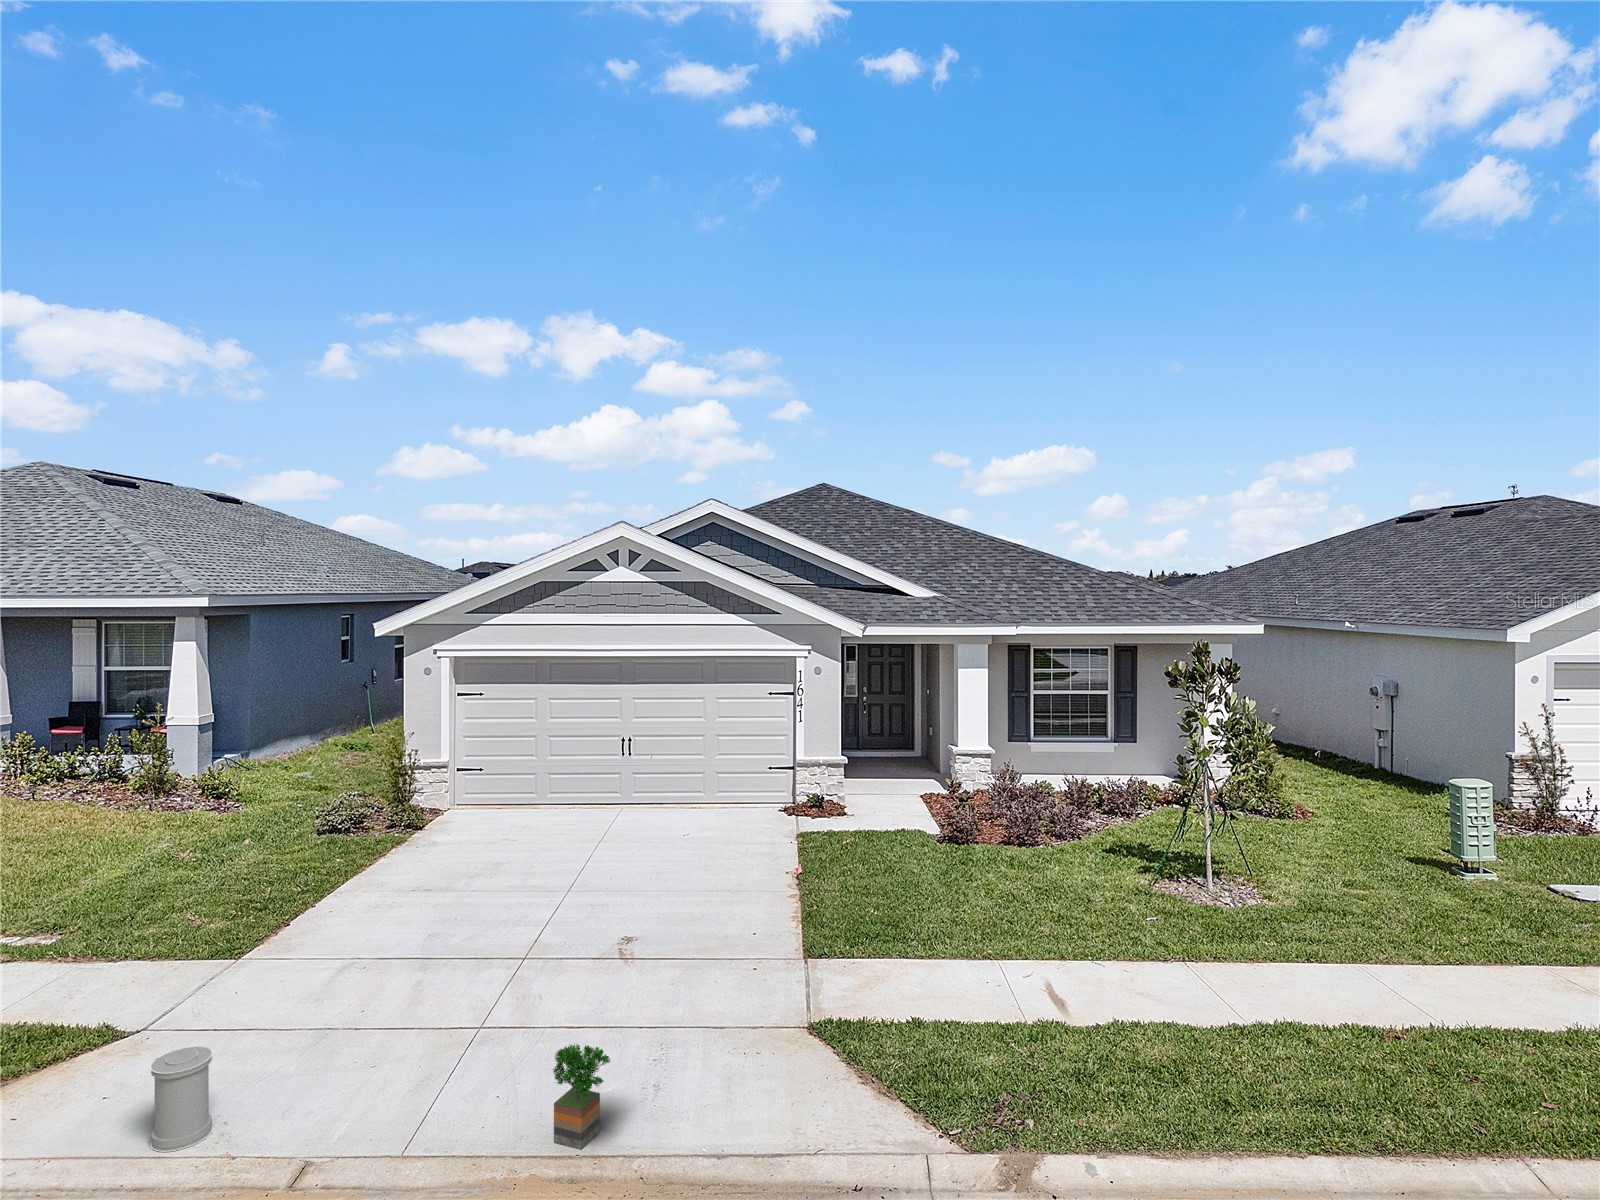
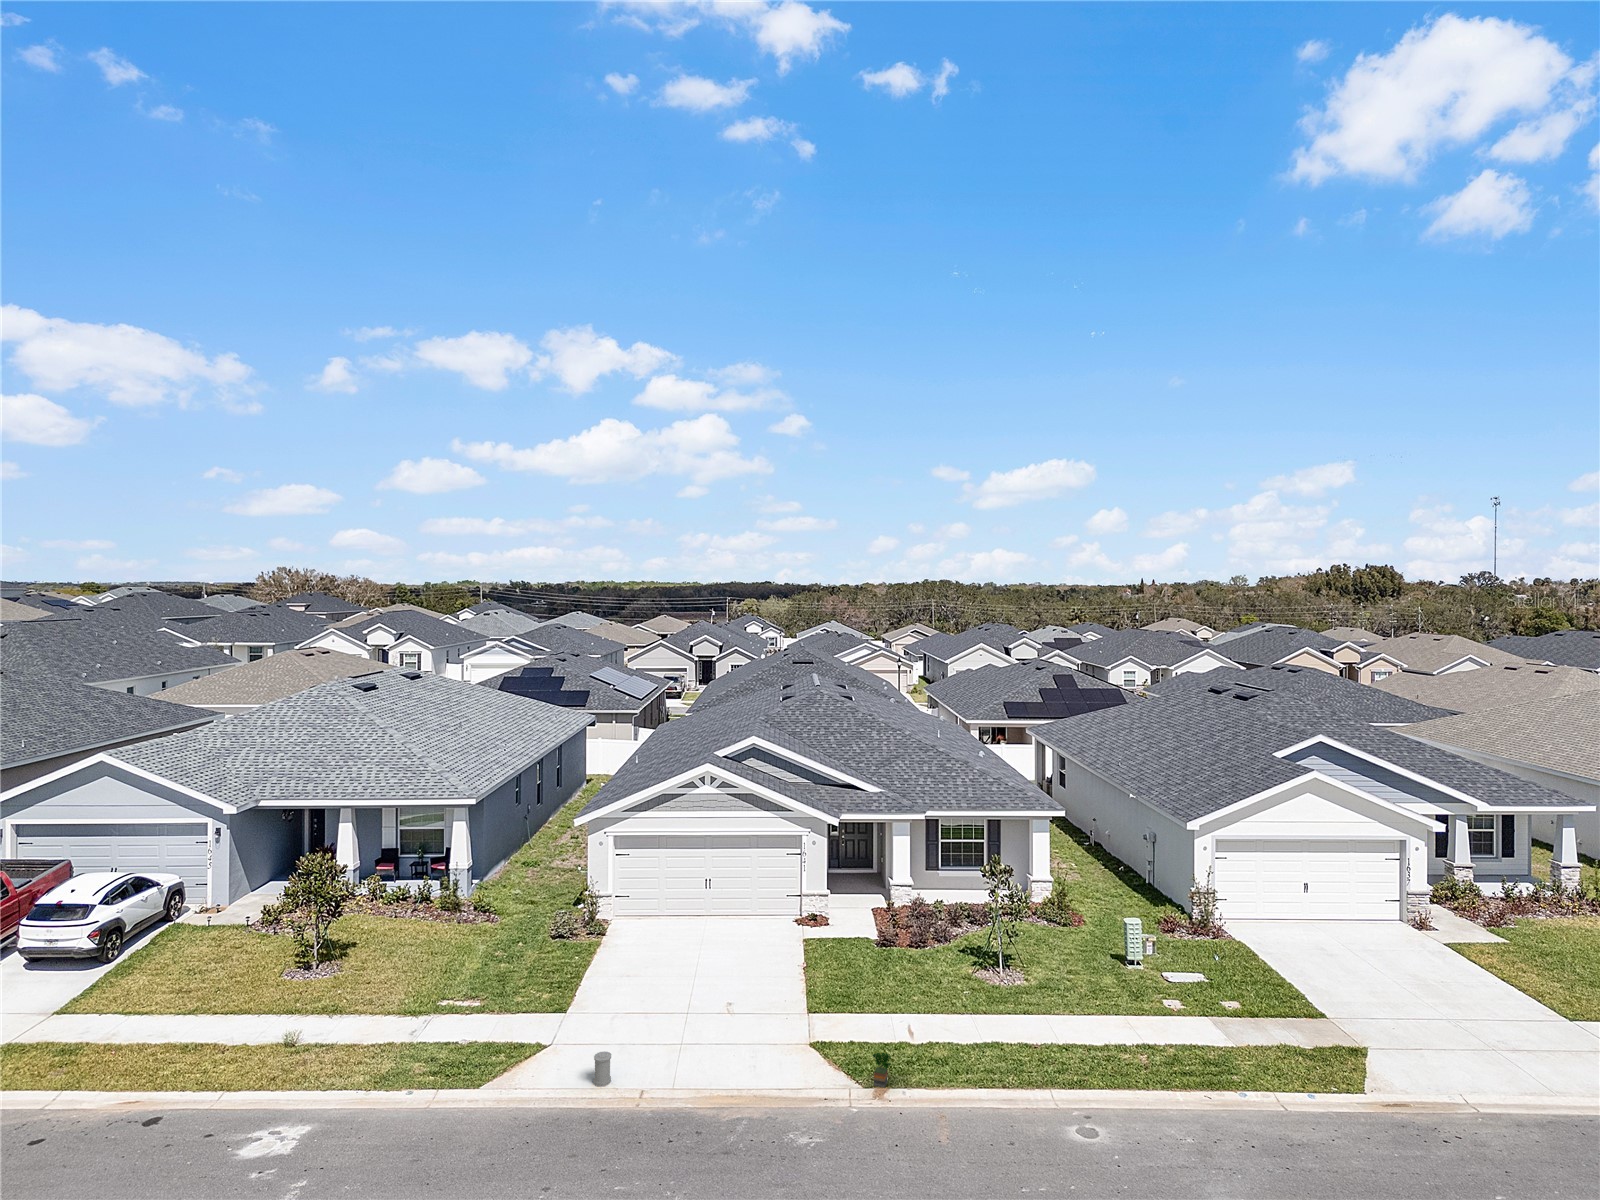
potted tree: present [553,1044,610,1150] -> present [872,1053,891,1087]

